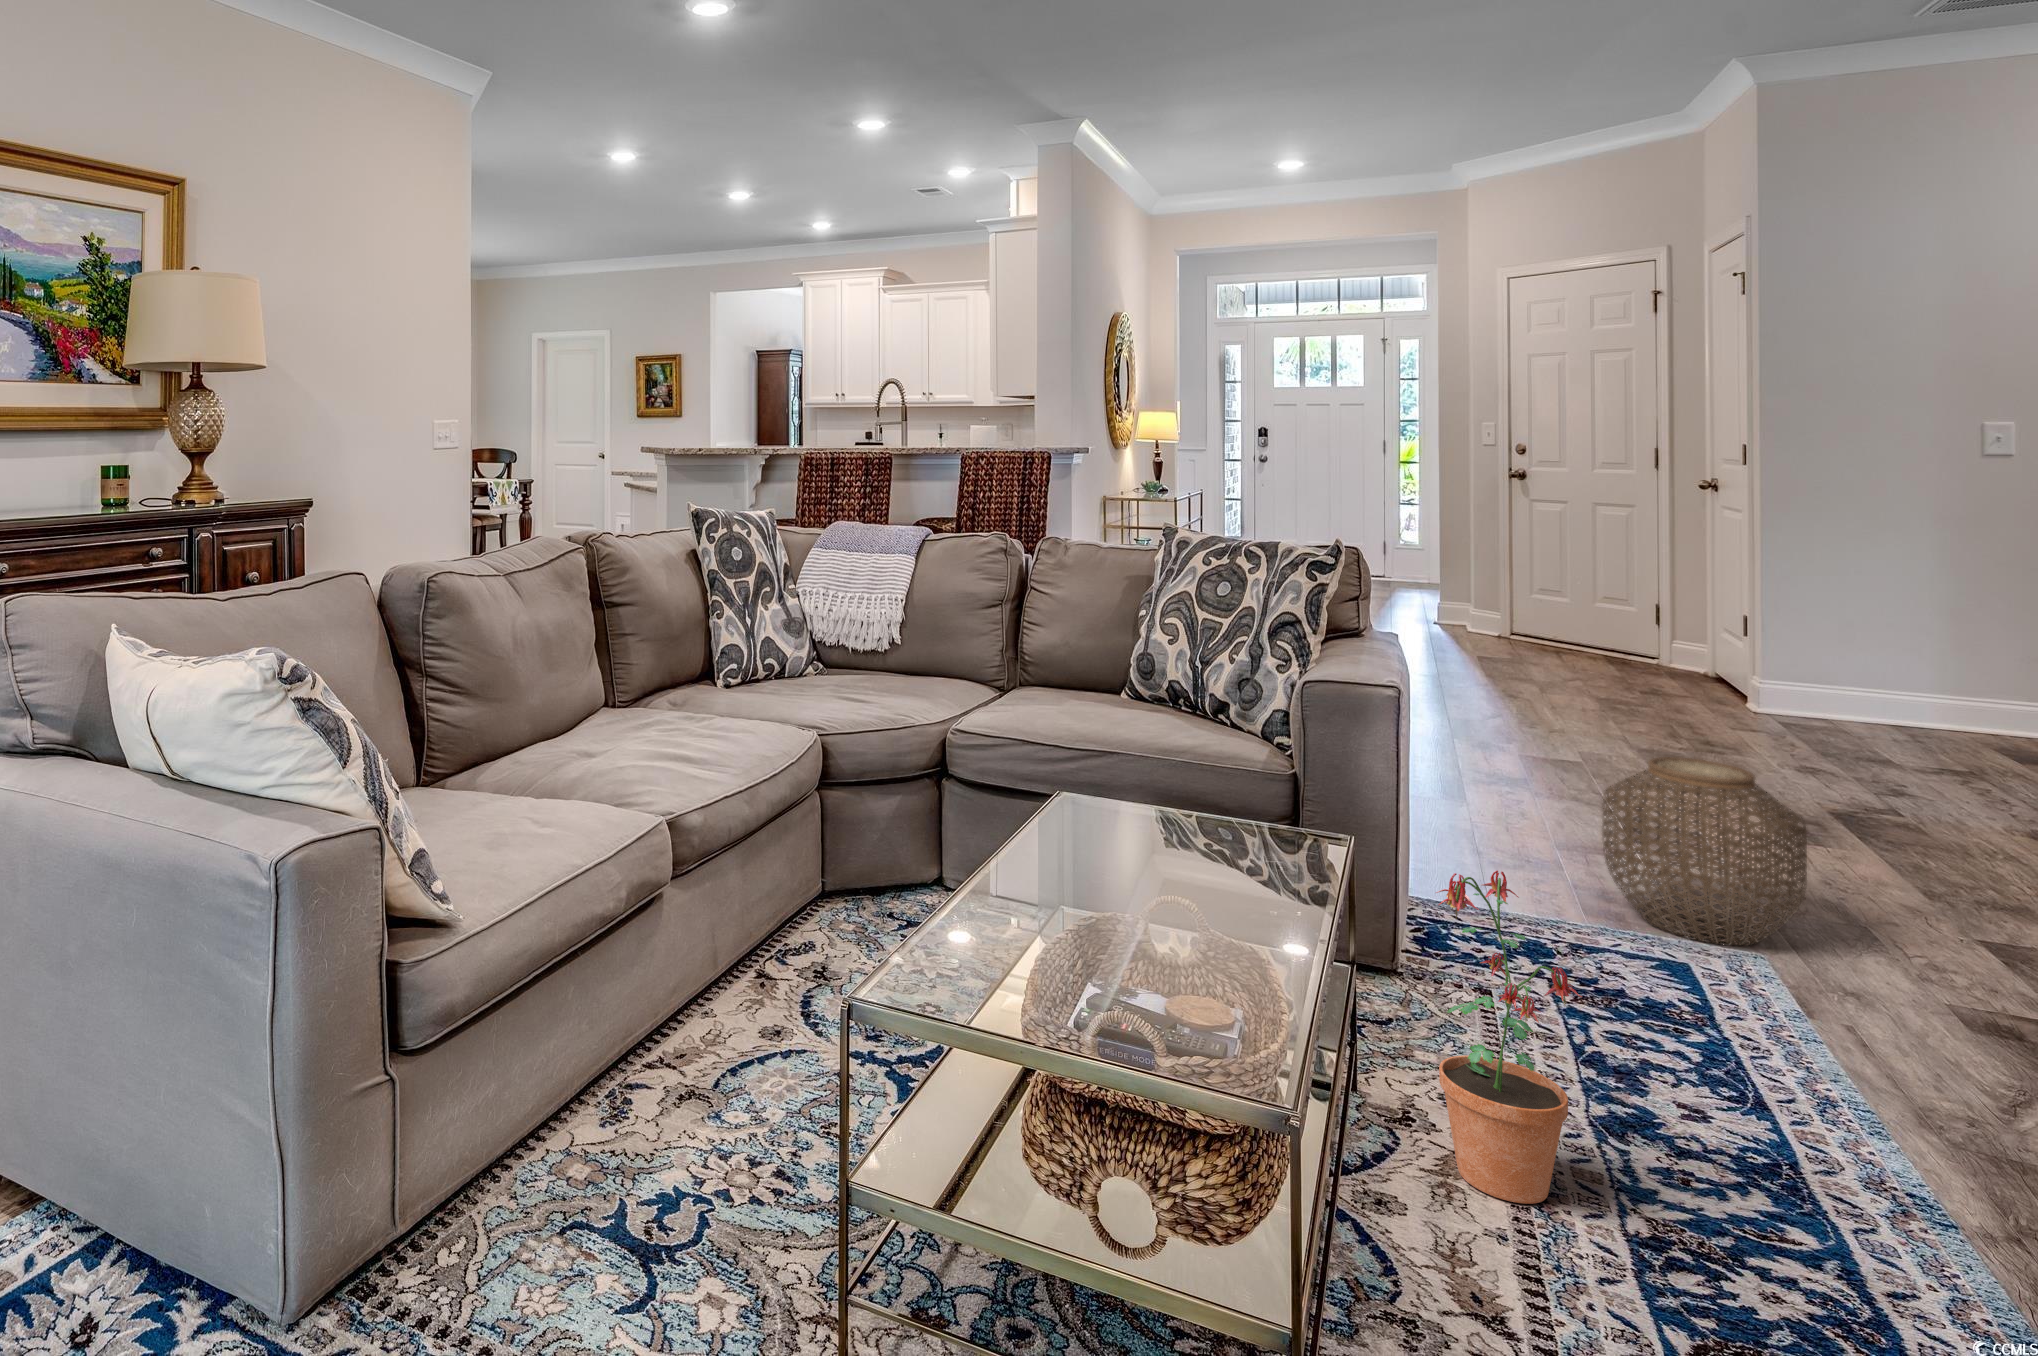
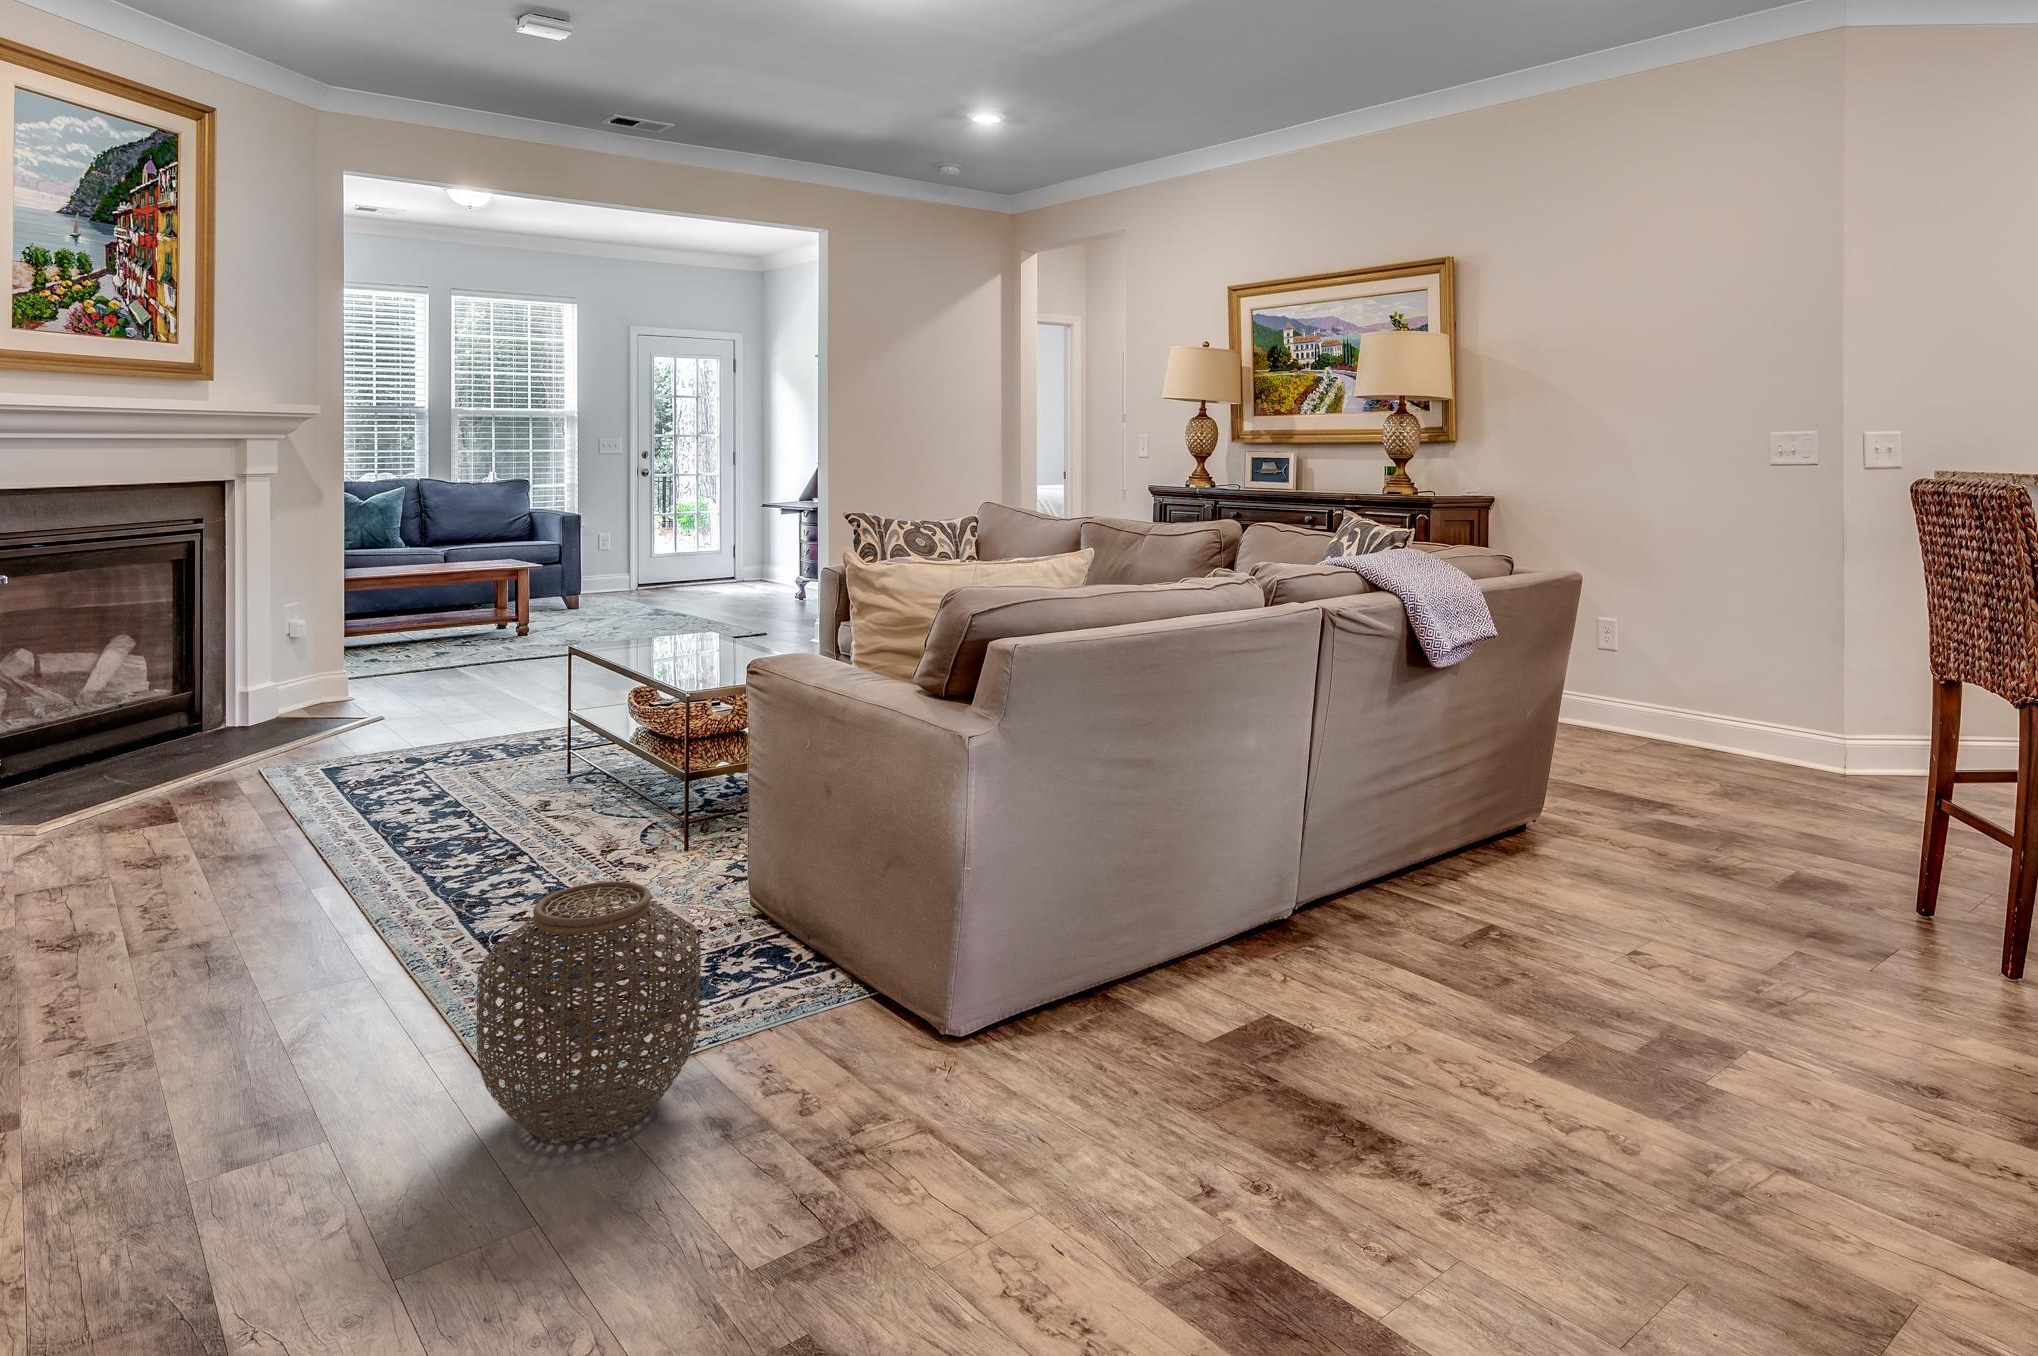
potted plant: present [1436,871,1581,1204] -> none [553,678,620,859]

